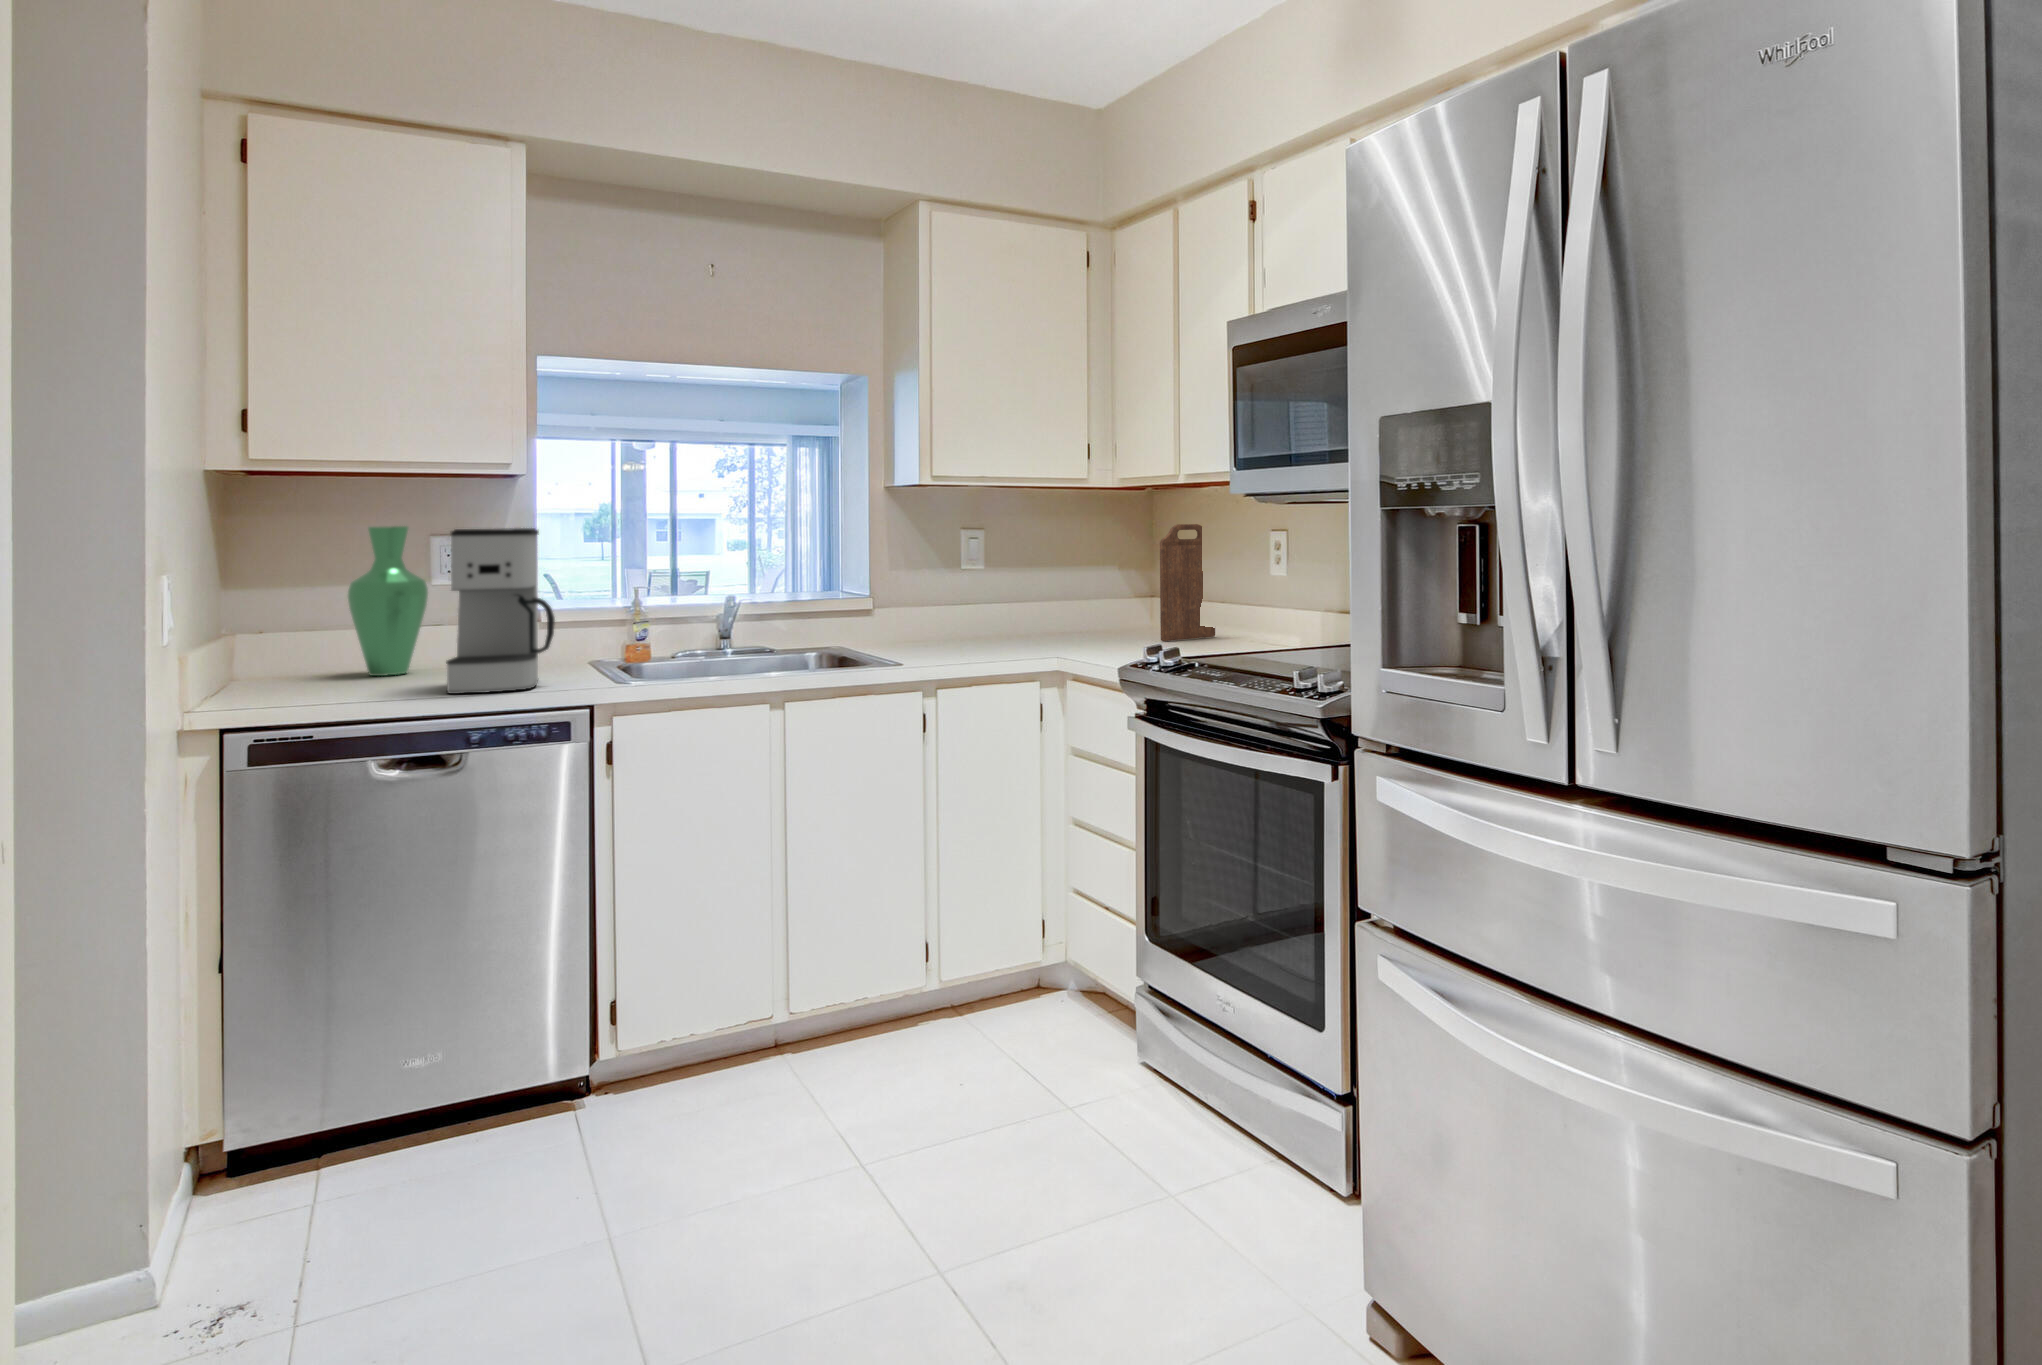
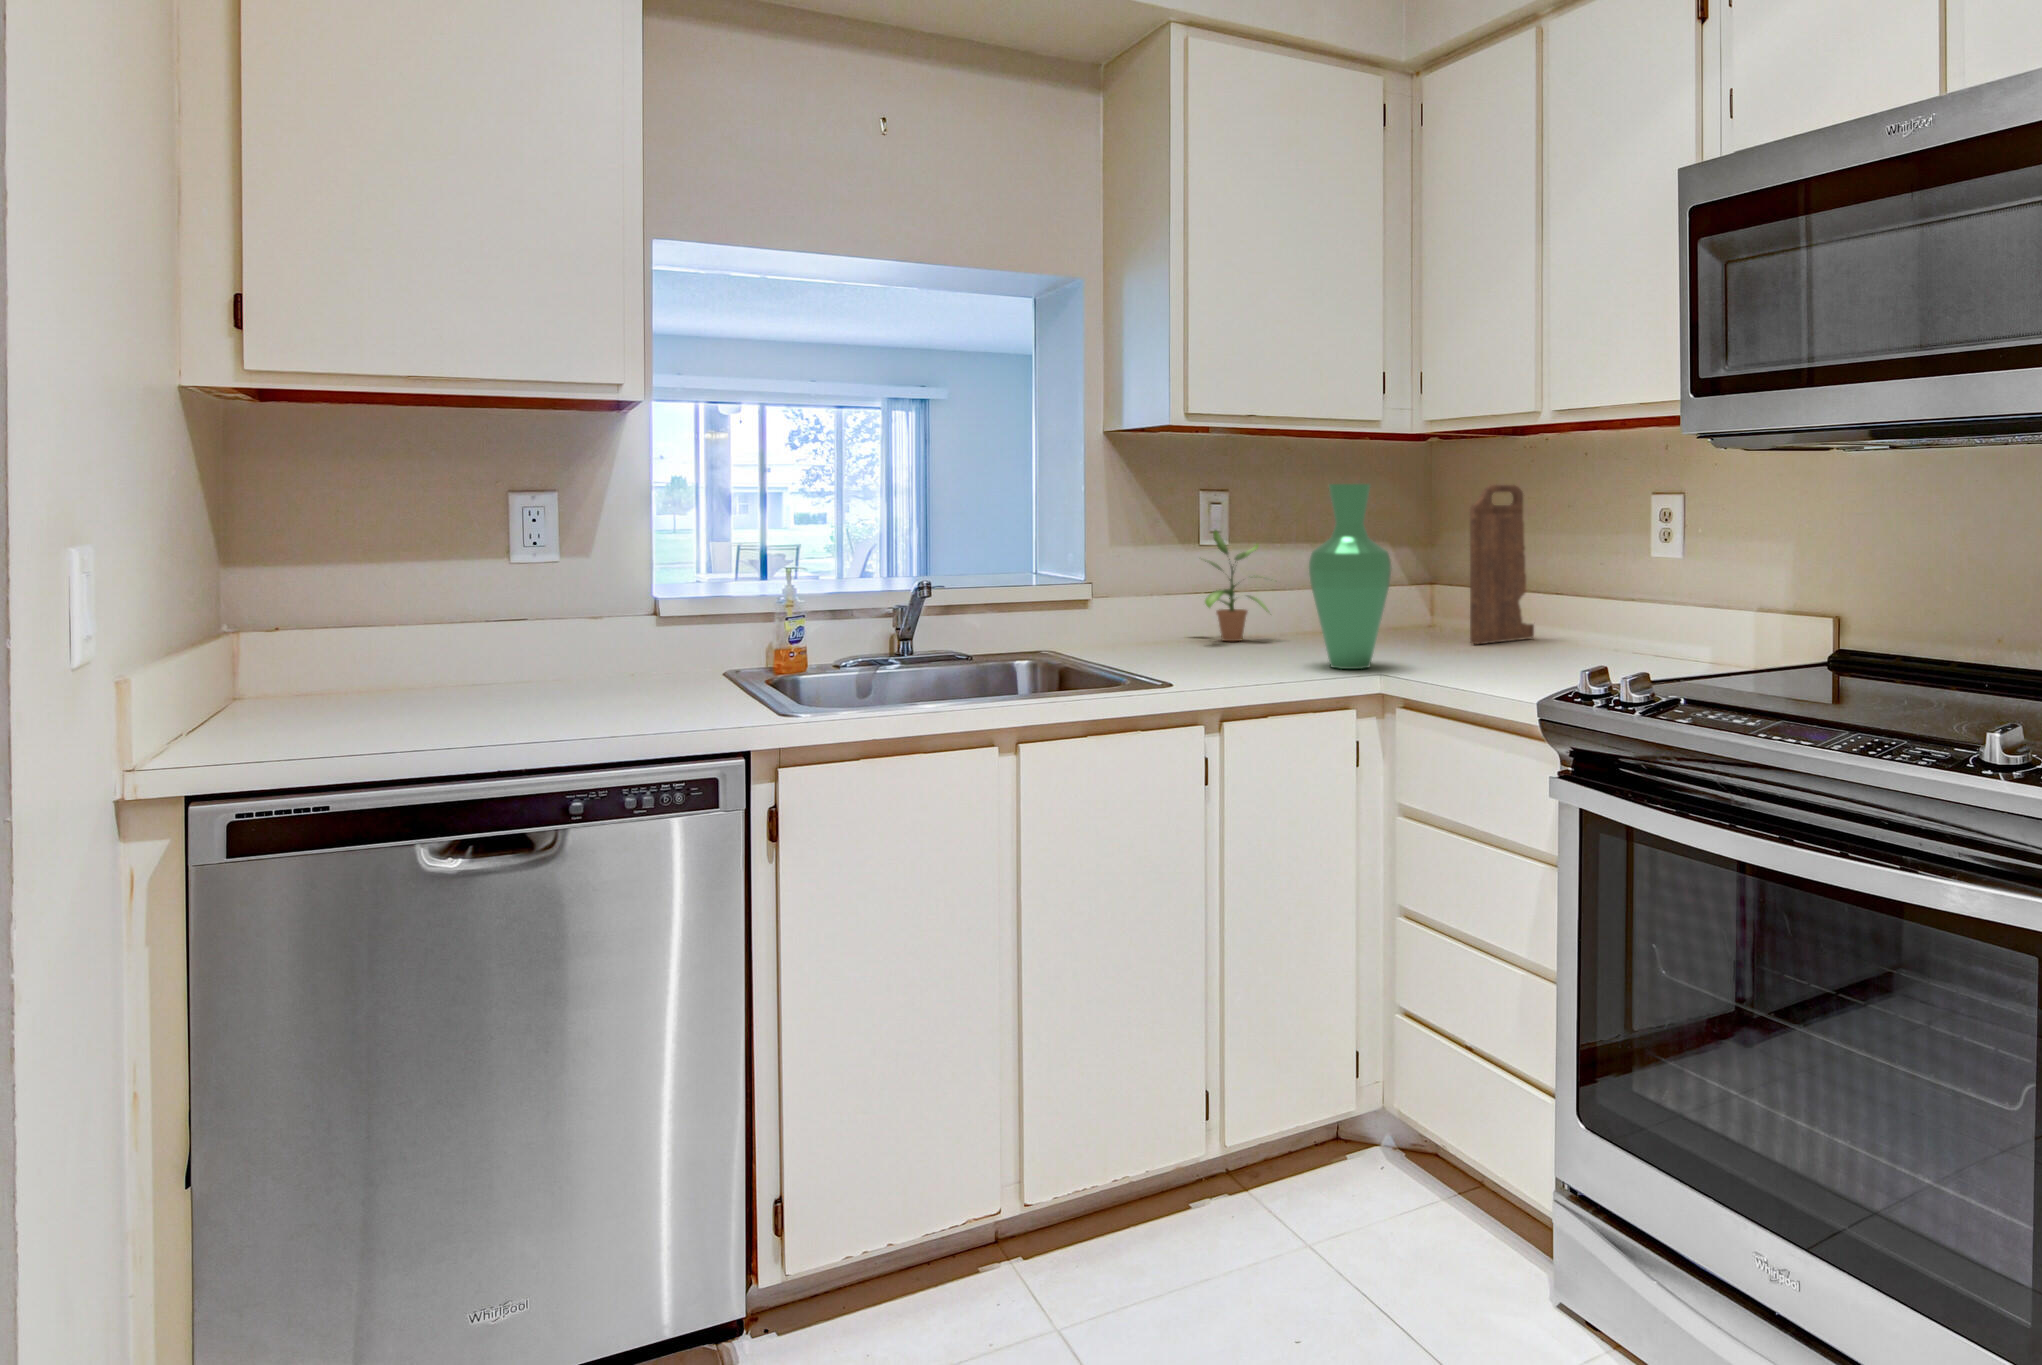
vase: present [348,526,428,676] -> present [1309,484,1392,669]
coffee maker: present [446,528,555,694] -> none [534,478,688,728]
potted plant: none [952,558,1023,641] -> present [1205,530,1272,641]

